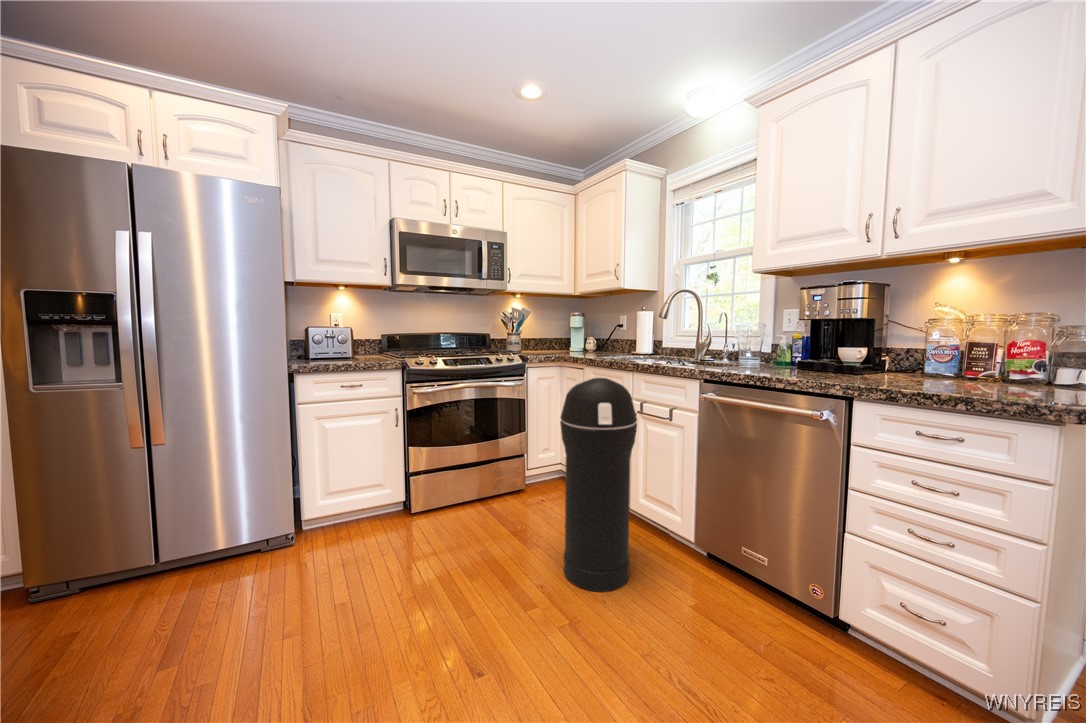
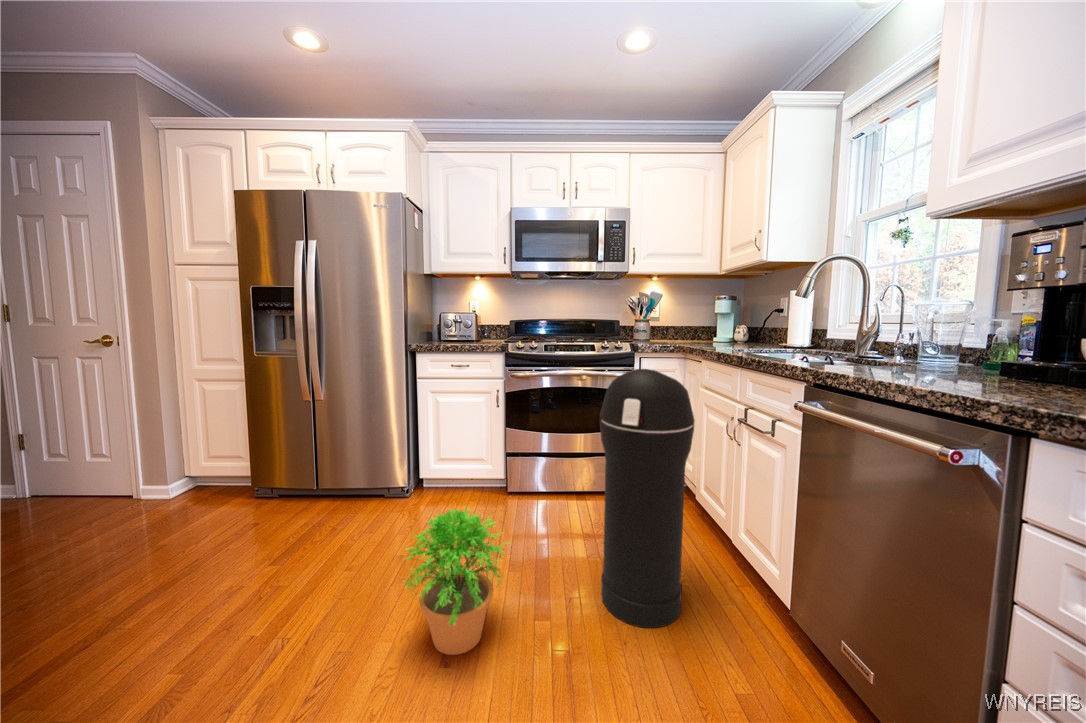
potted plant: none [424,526,522,676] -> present [405,507,505,655]

